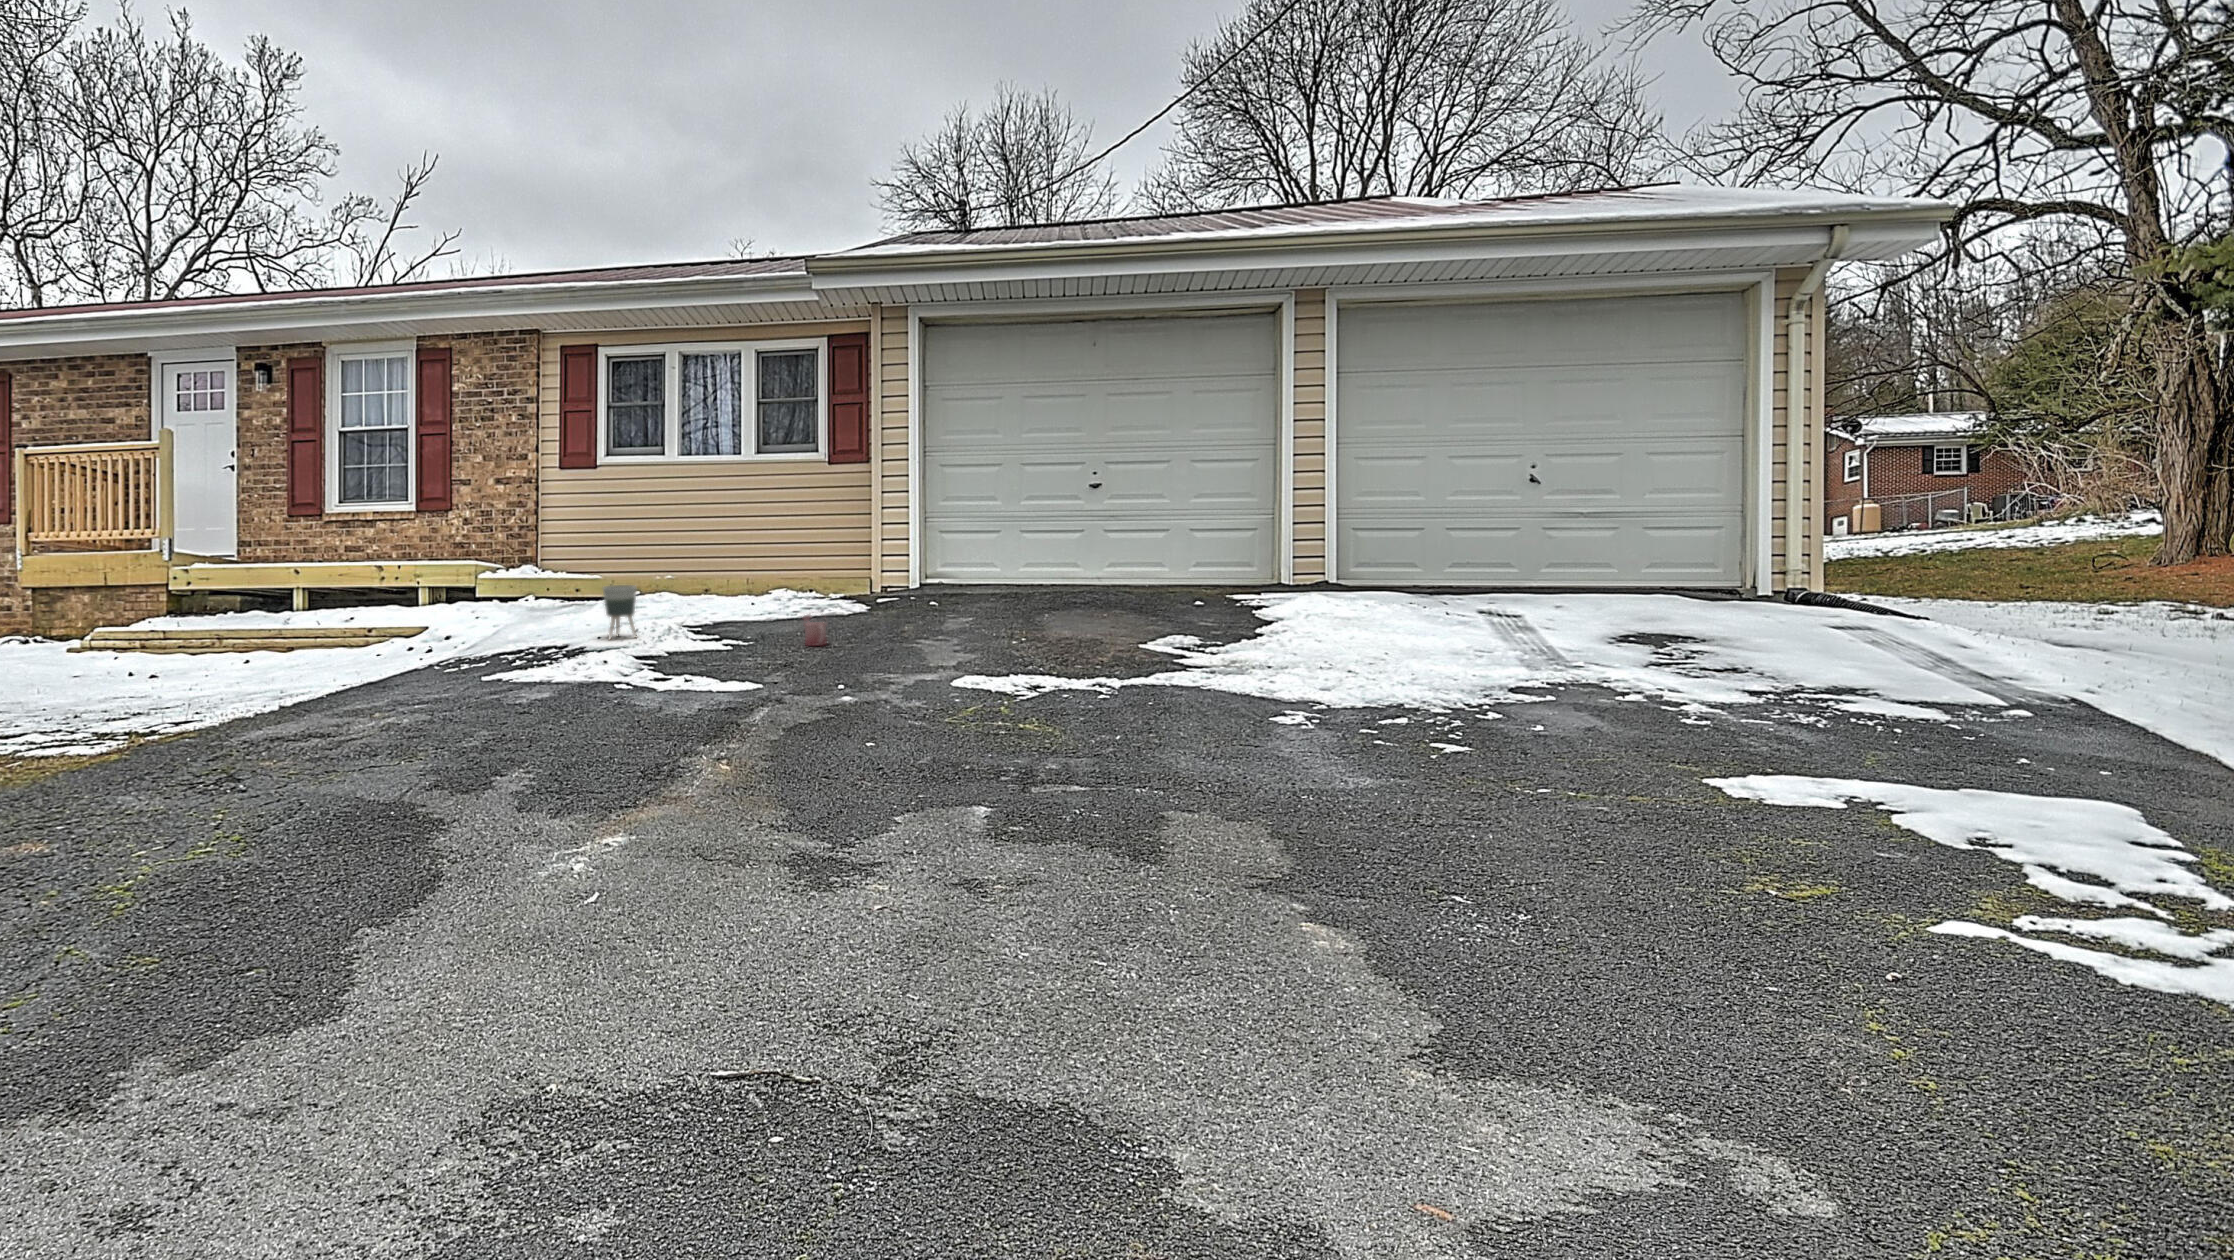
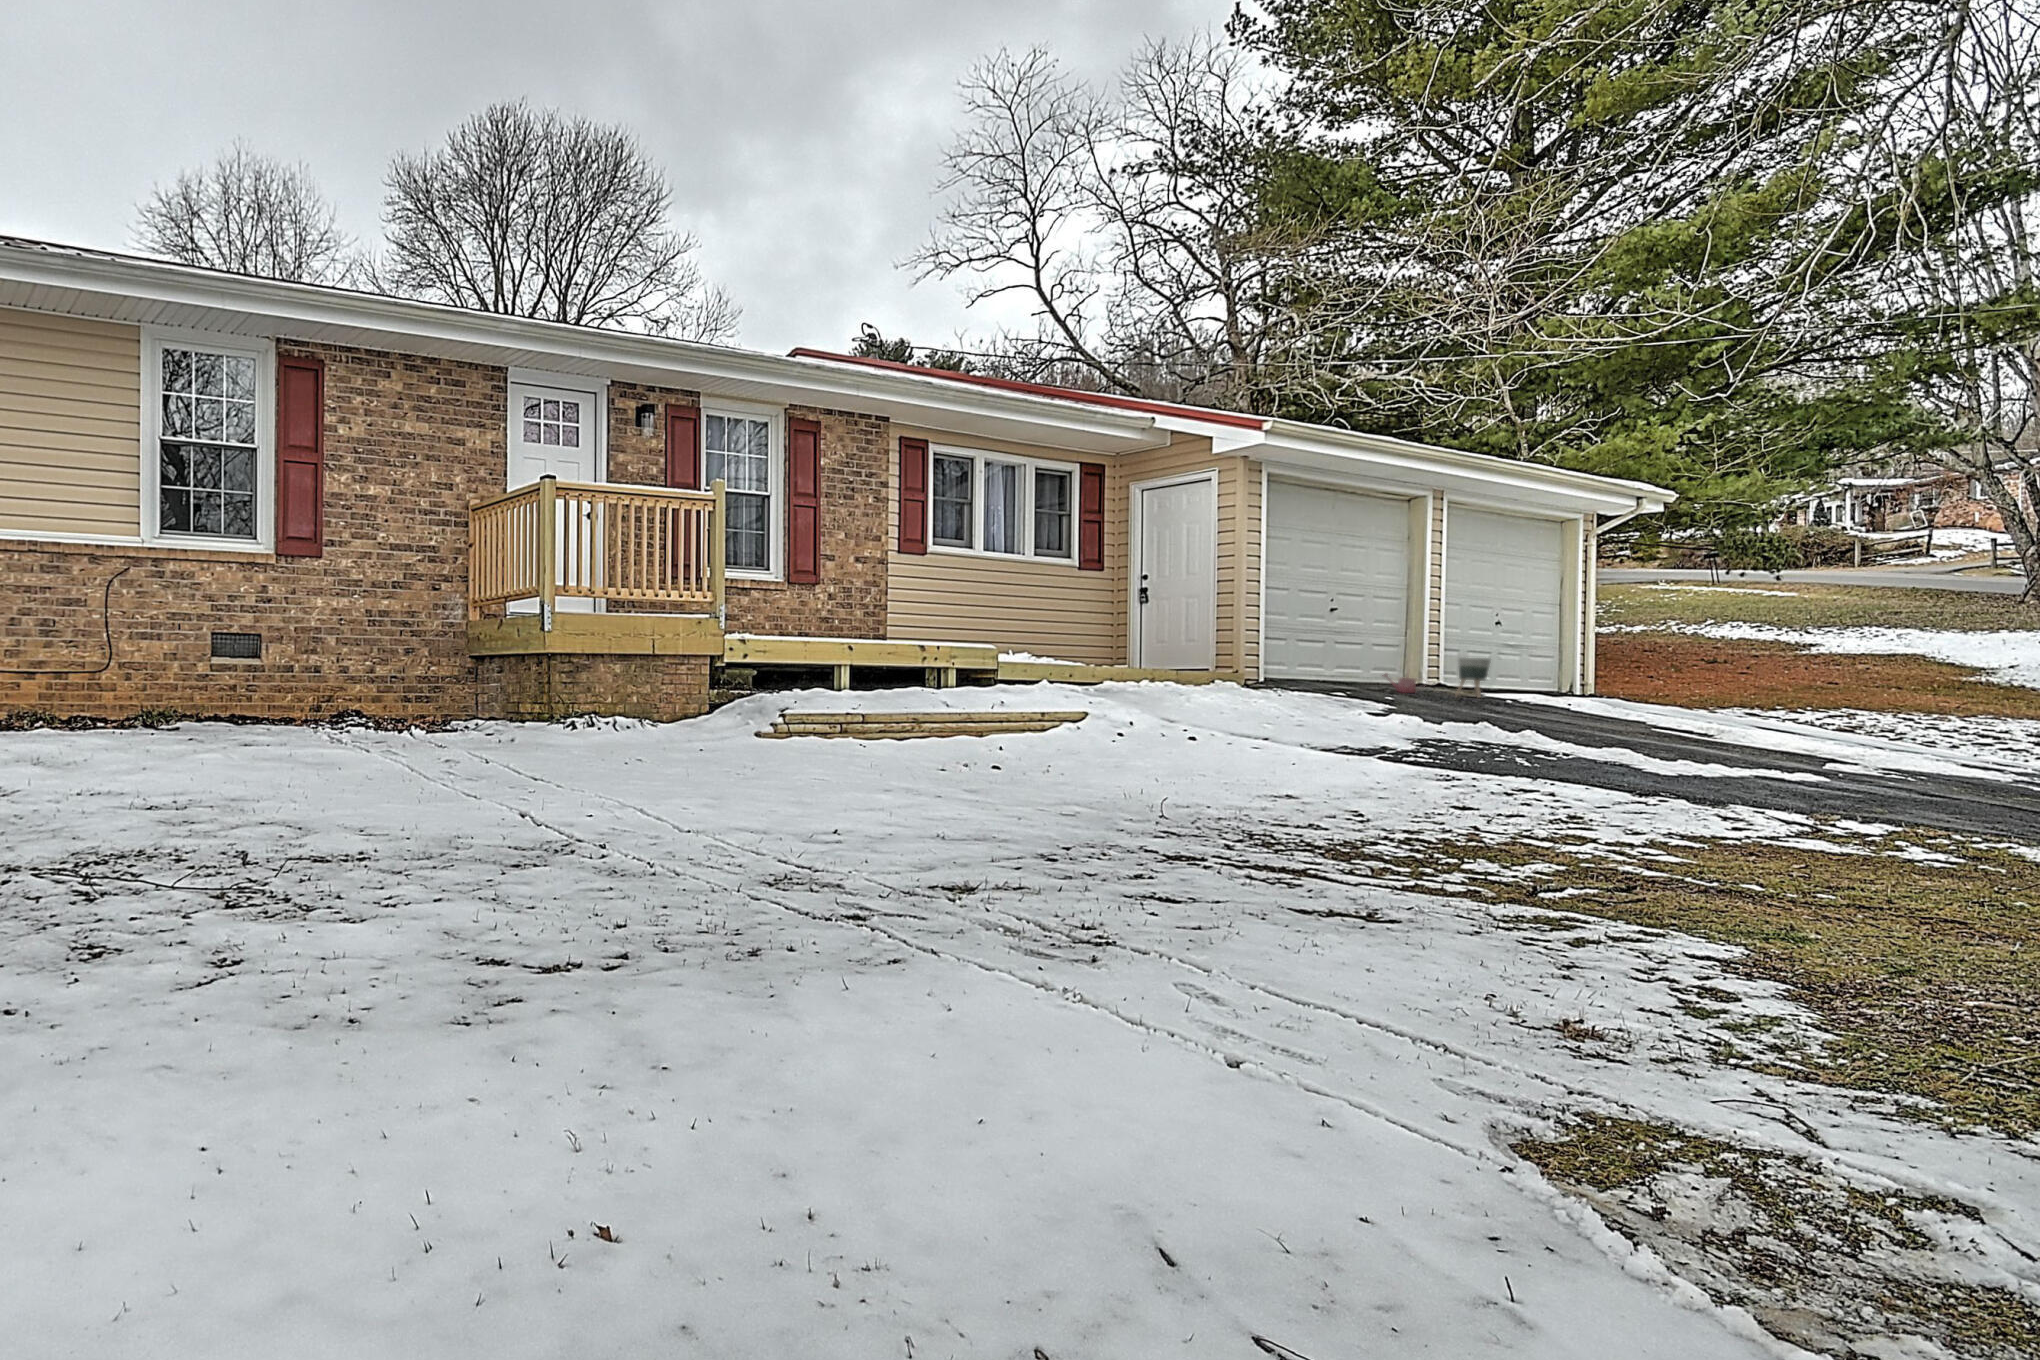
planter: present [603,585,637,639] -> present [1456,657,1491,697]

